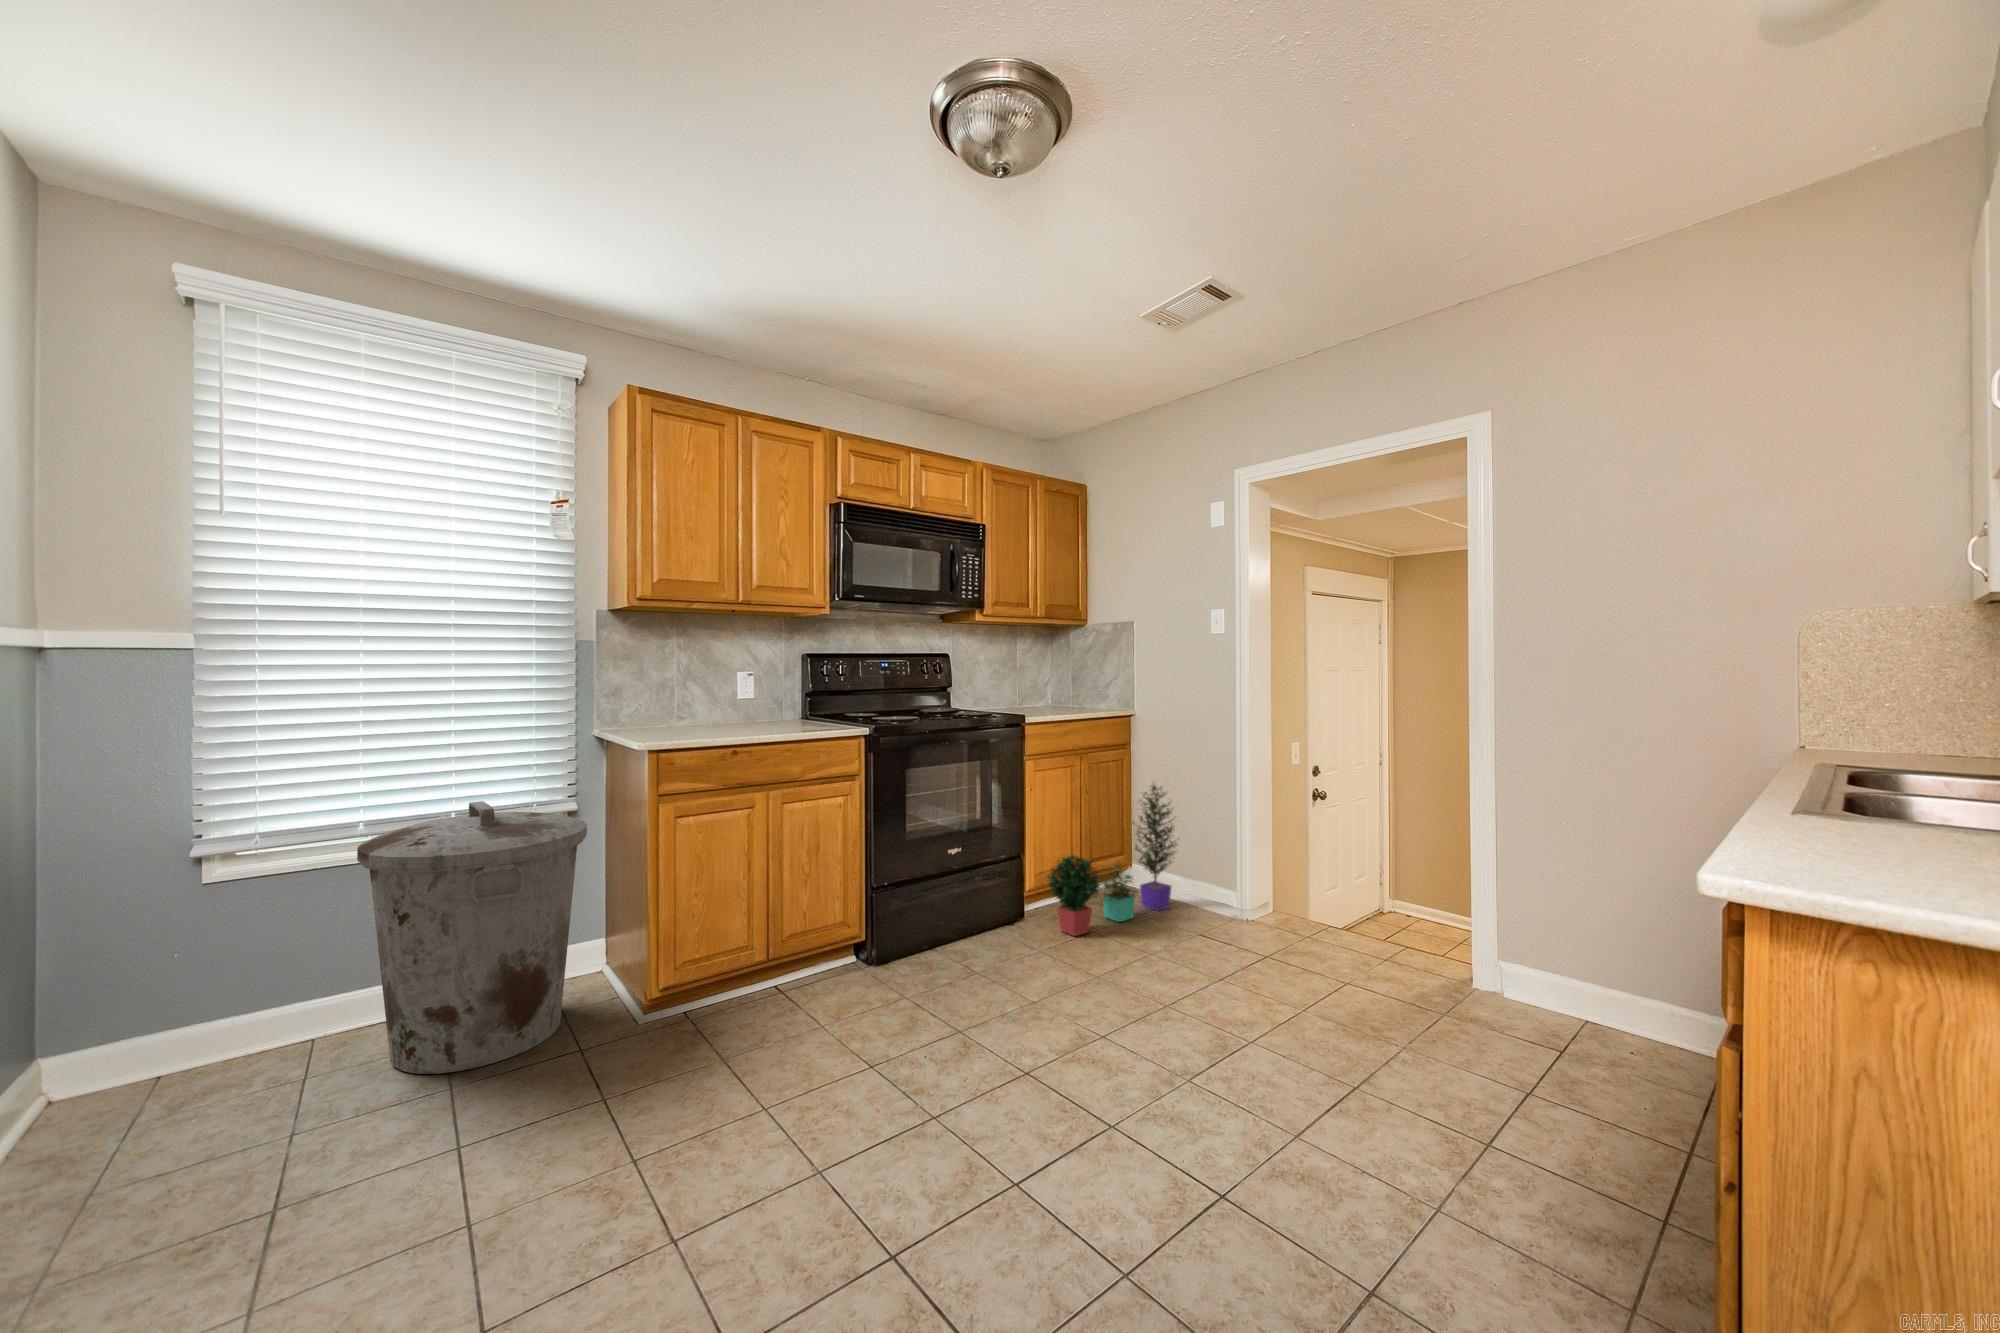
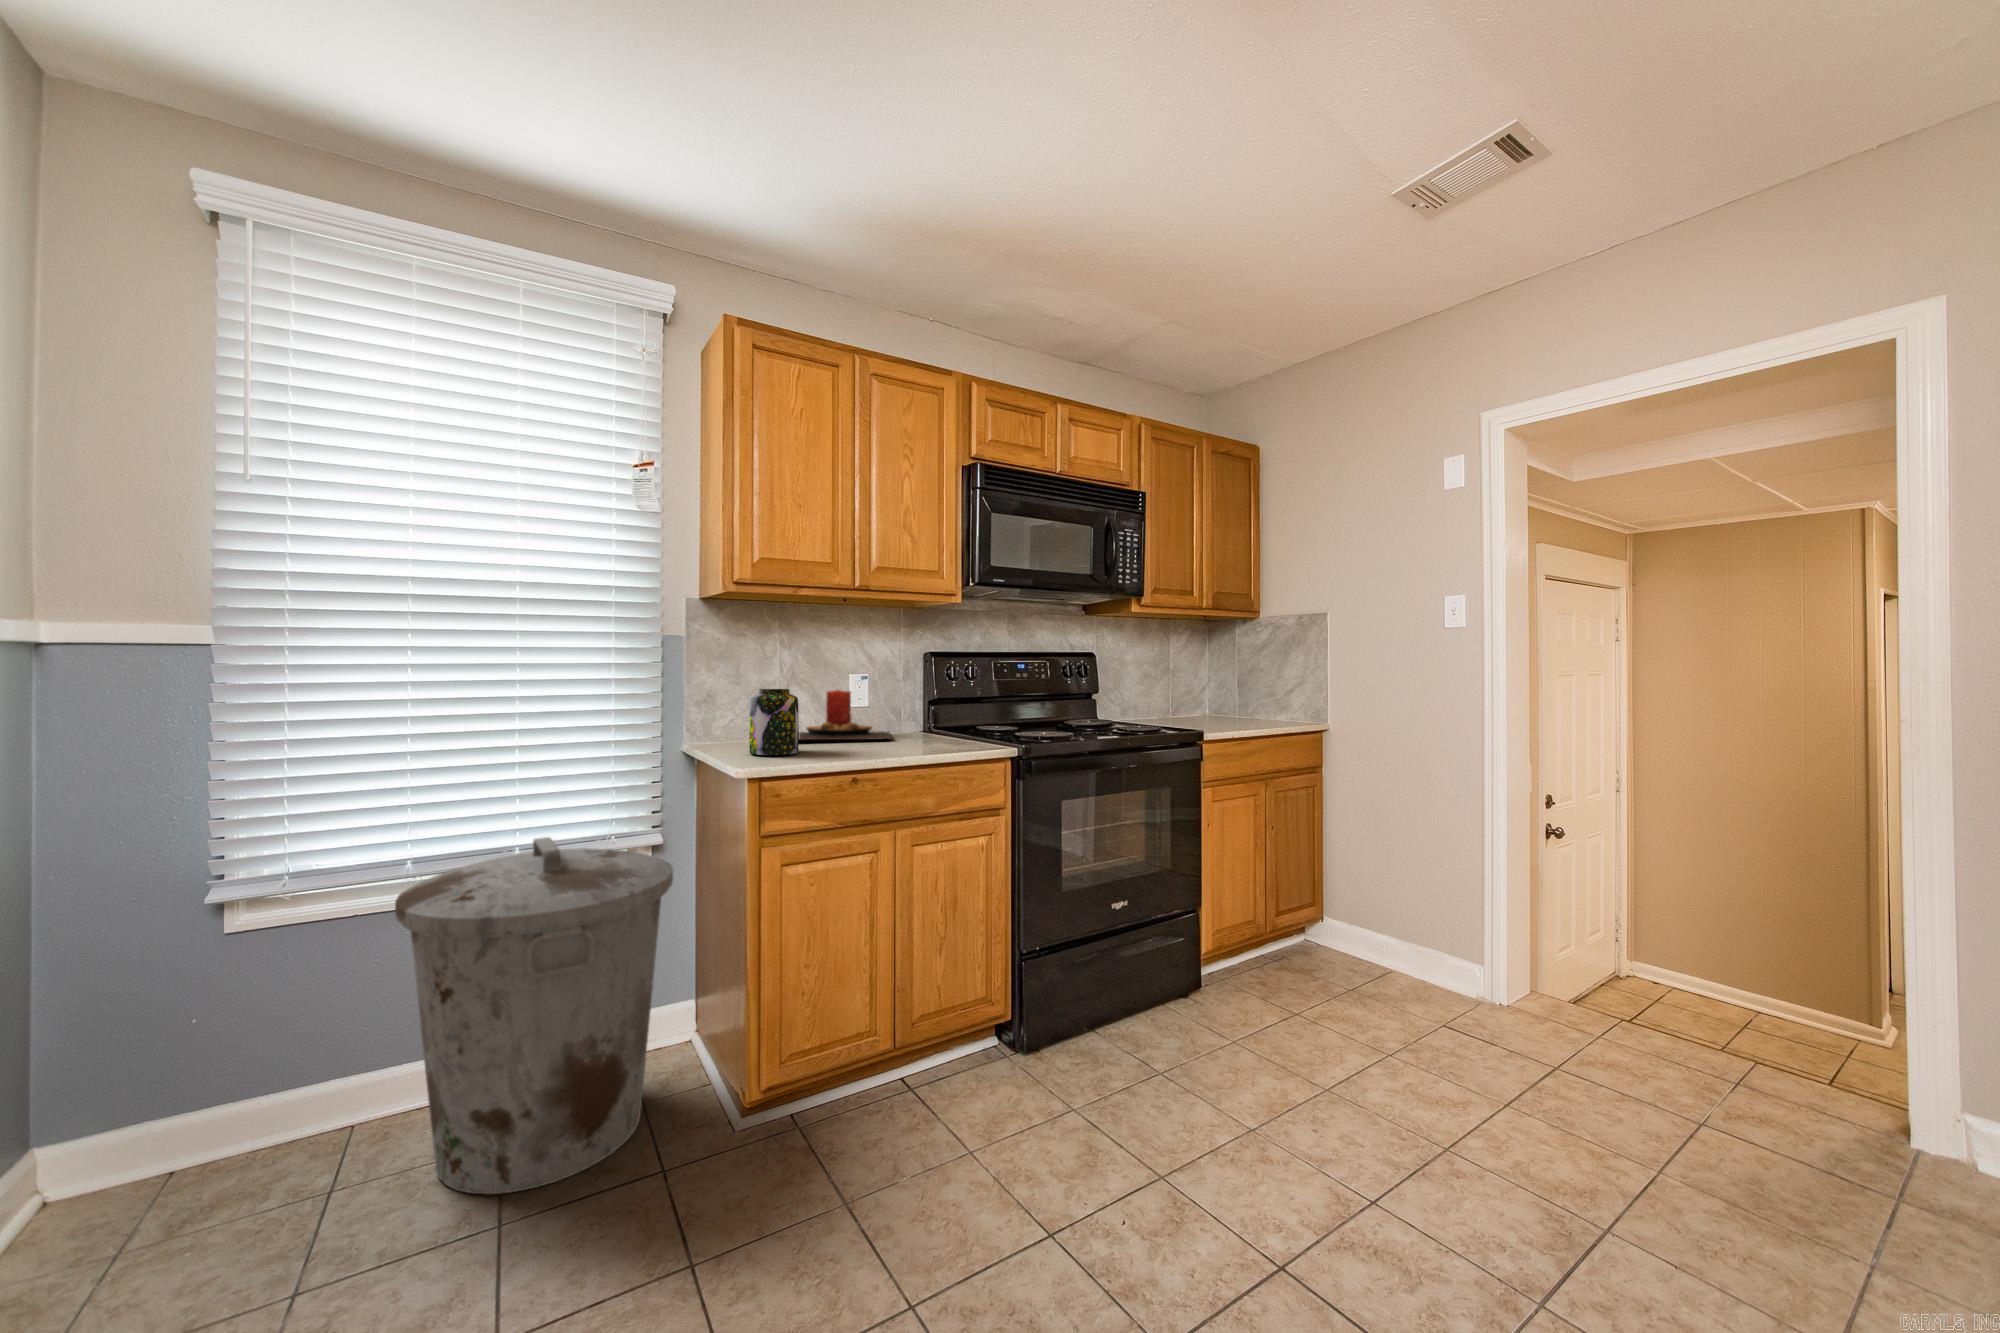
jar: none [650,683,691,735] -> present [749,689,799,755]
candle: none [687,684,771,725] -> present [798,690,891,740]
potted plant: present [1047,785,1177,936] -> none [1231,817,1402,1020]

